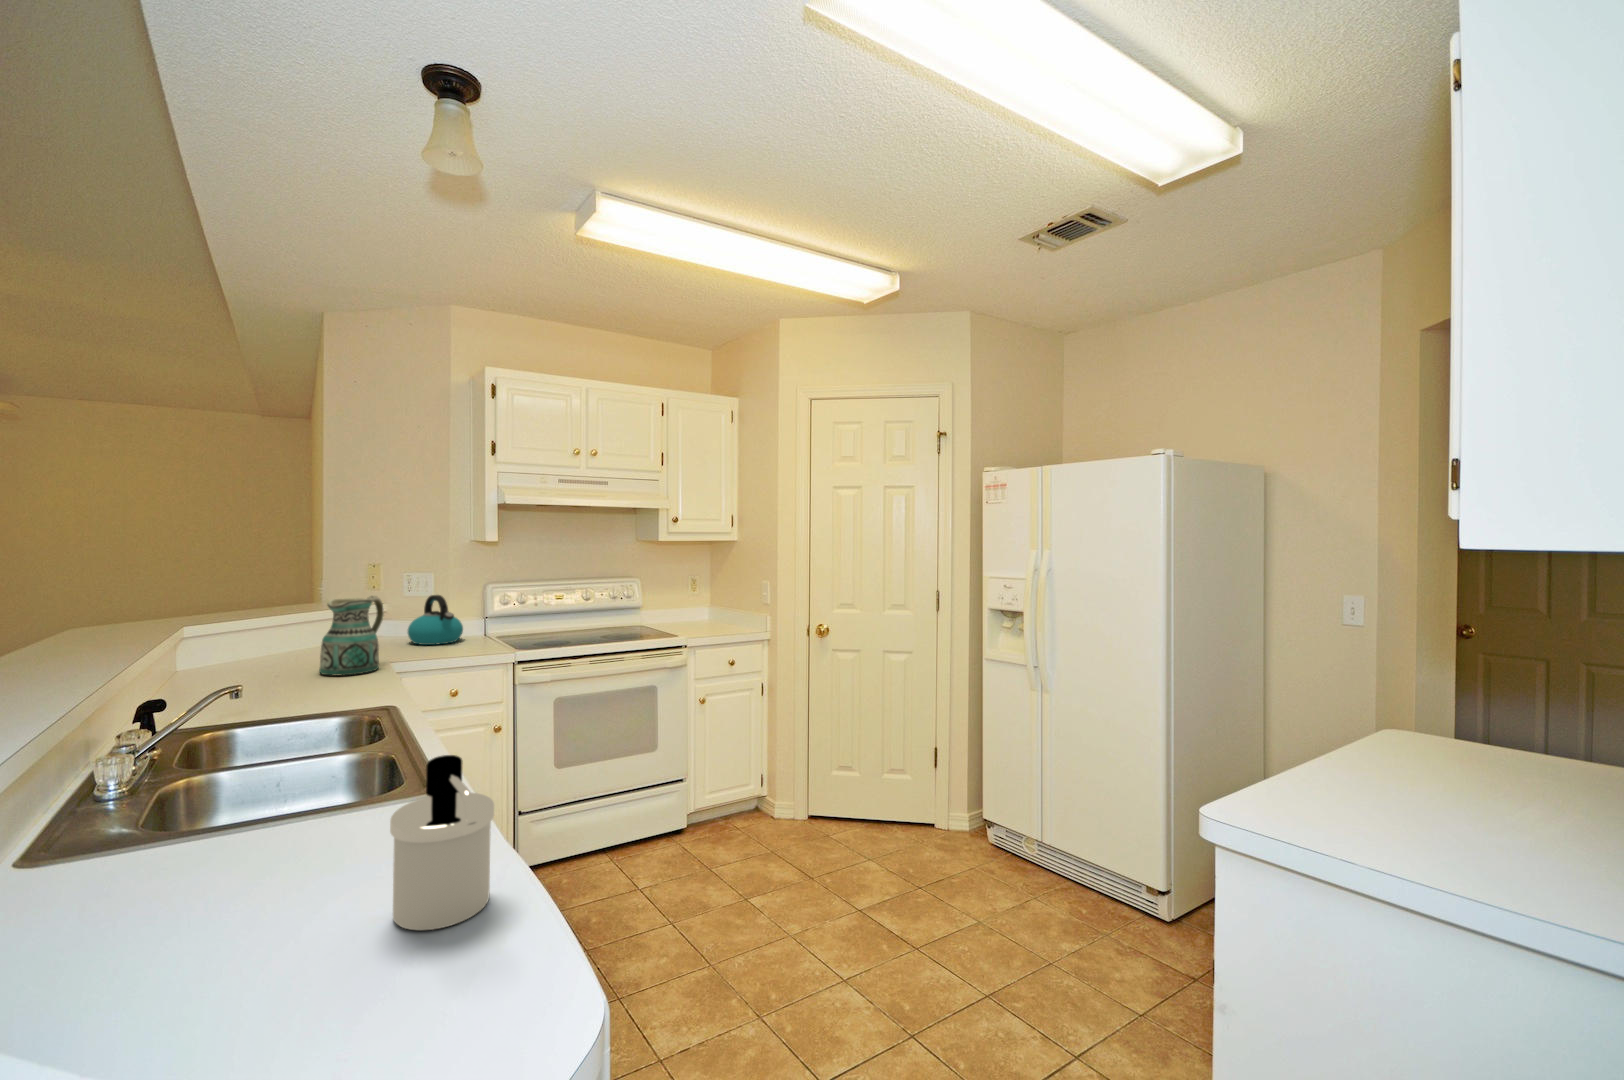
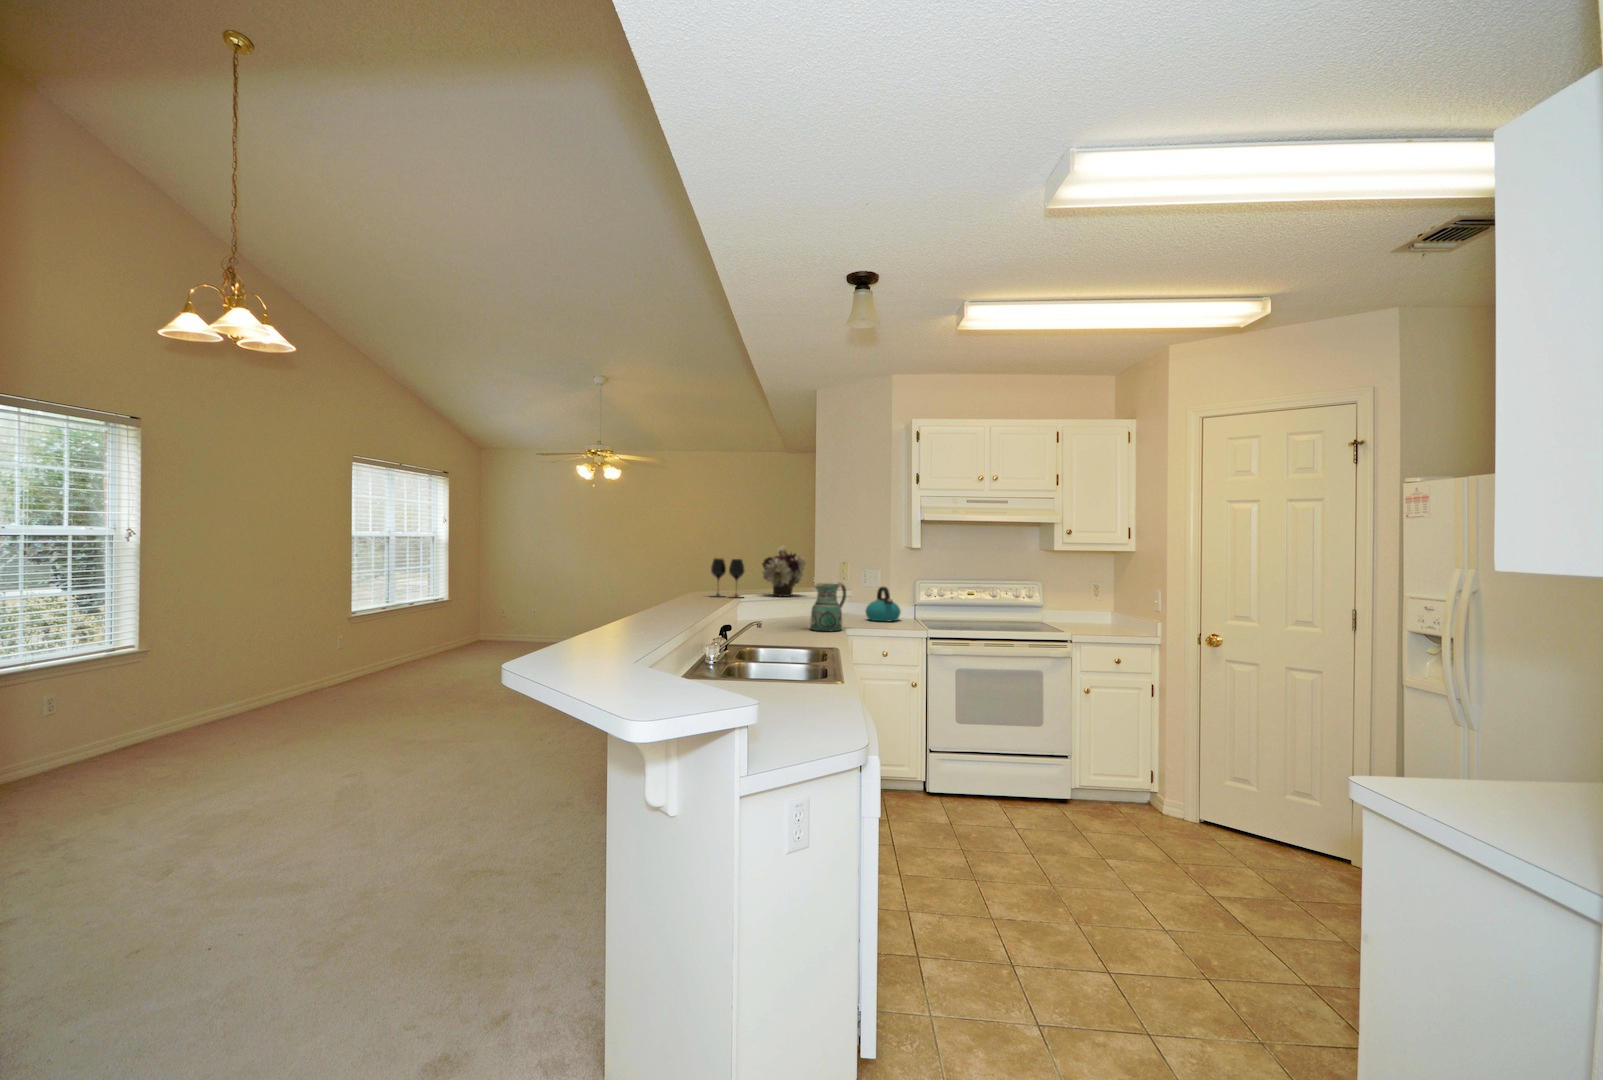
flower arrangement: none [207,538,300,621] -> present [762,546,806,596]
wine glass: none [85,564,172,634] -> present [710,558,744,598]
soap dispenser: present [390,755,494,930] -> none [792,638,838,718]

